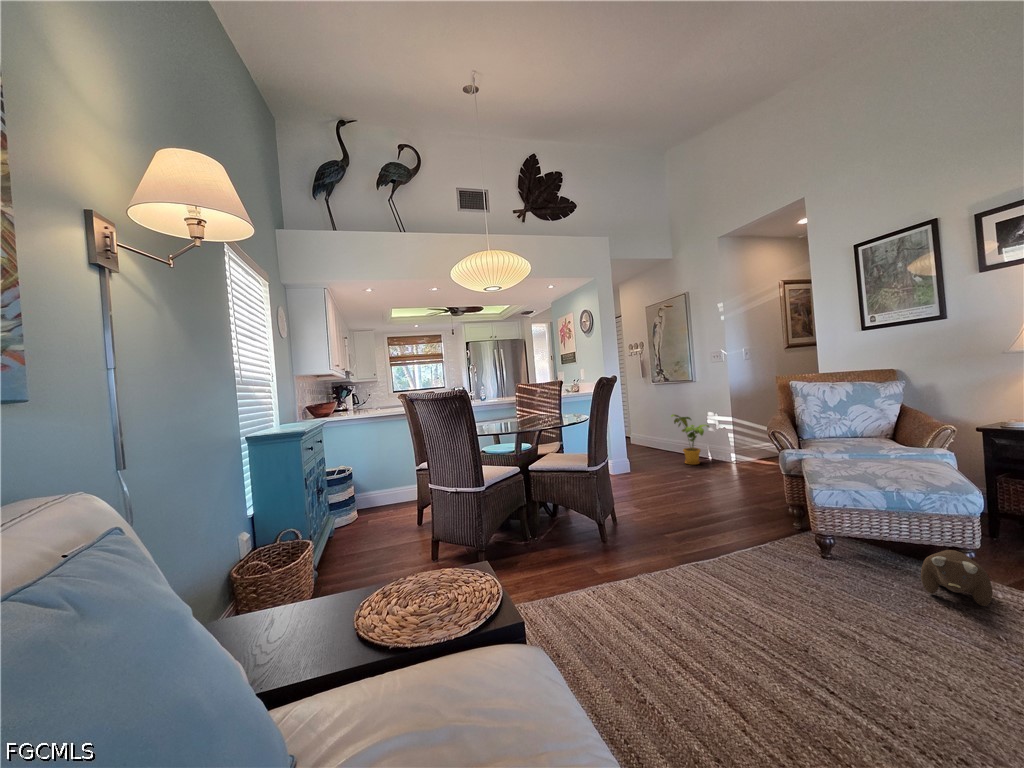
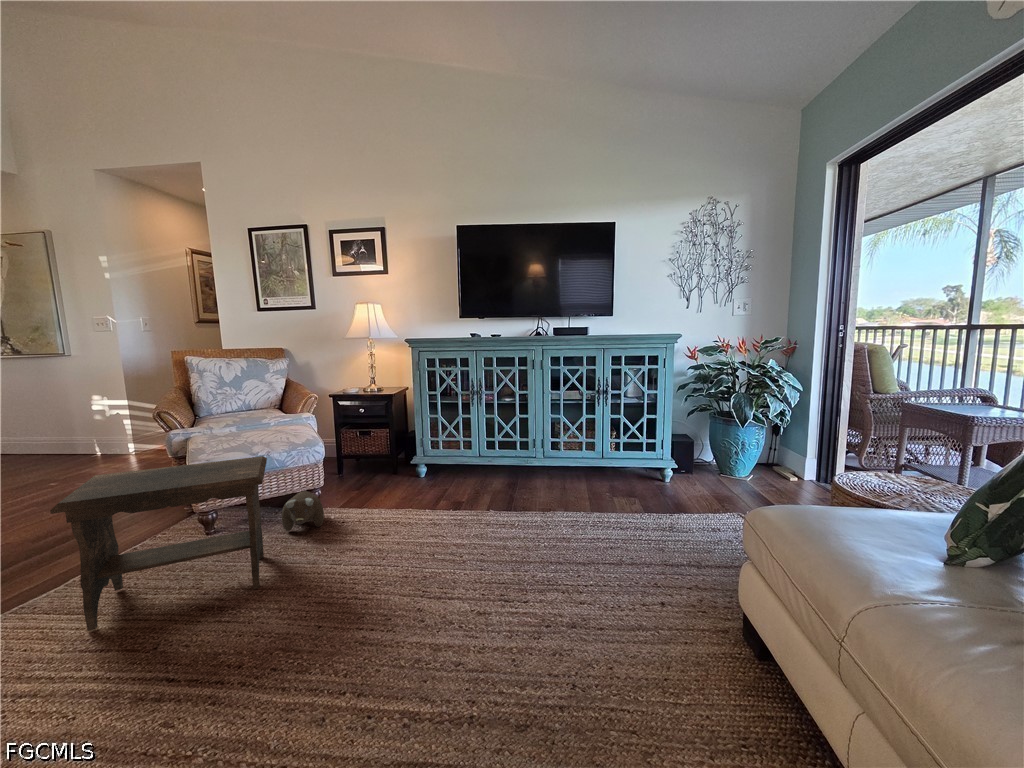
house plant: present [671,414,709,465] -> none [17,403,93,470]
footstool: none [727,477,919,649] -> present [50,456,267,631]

